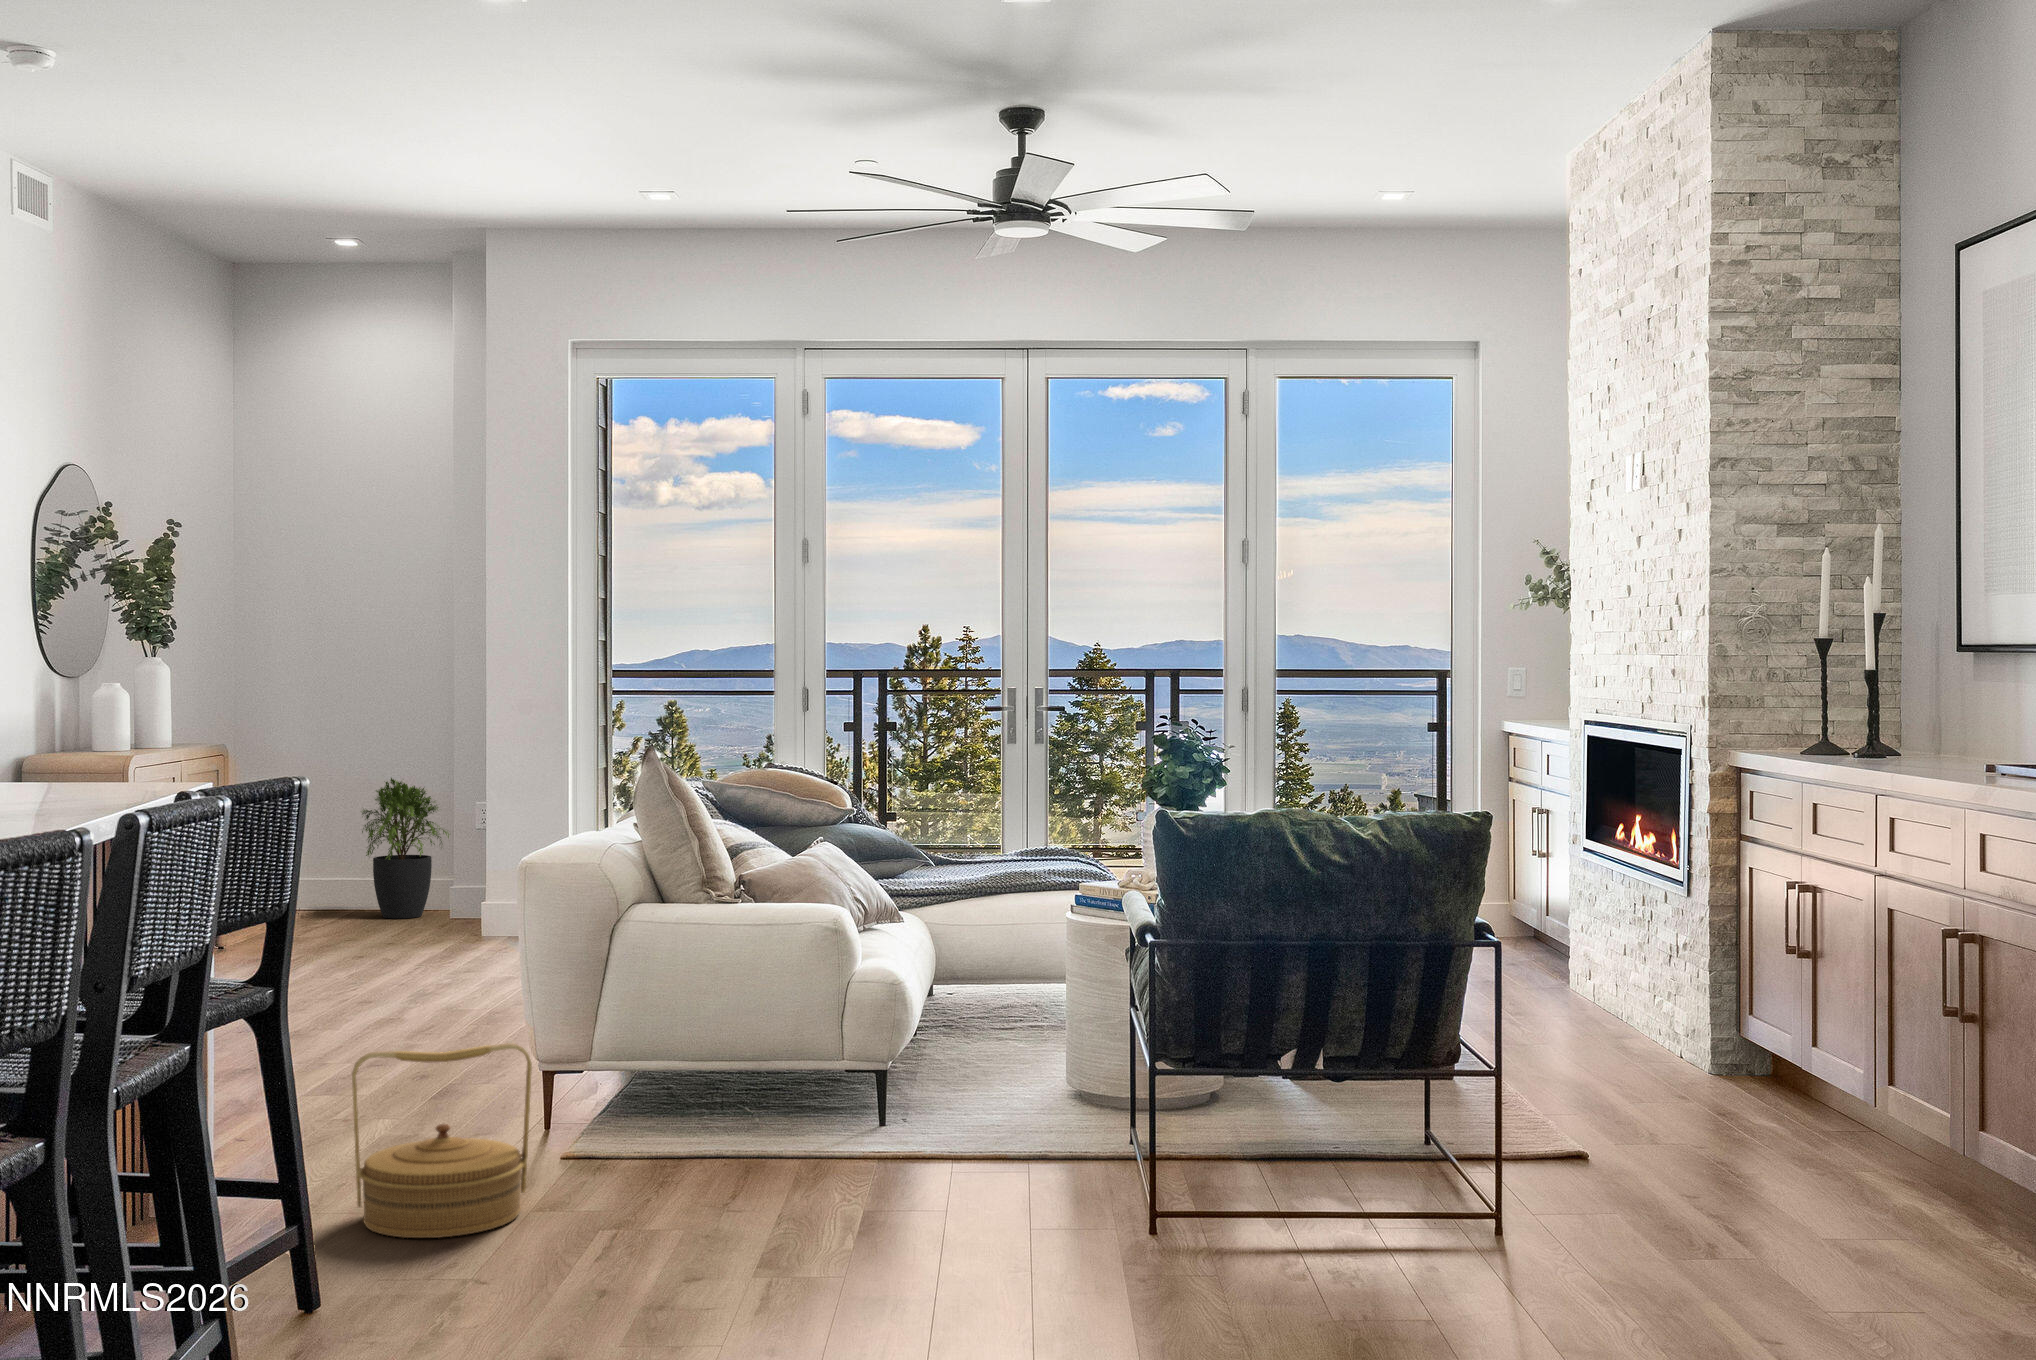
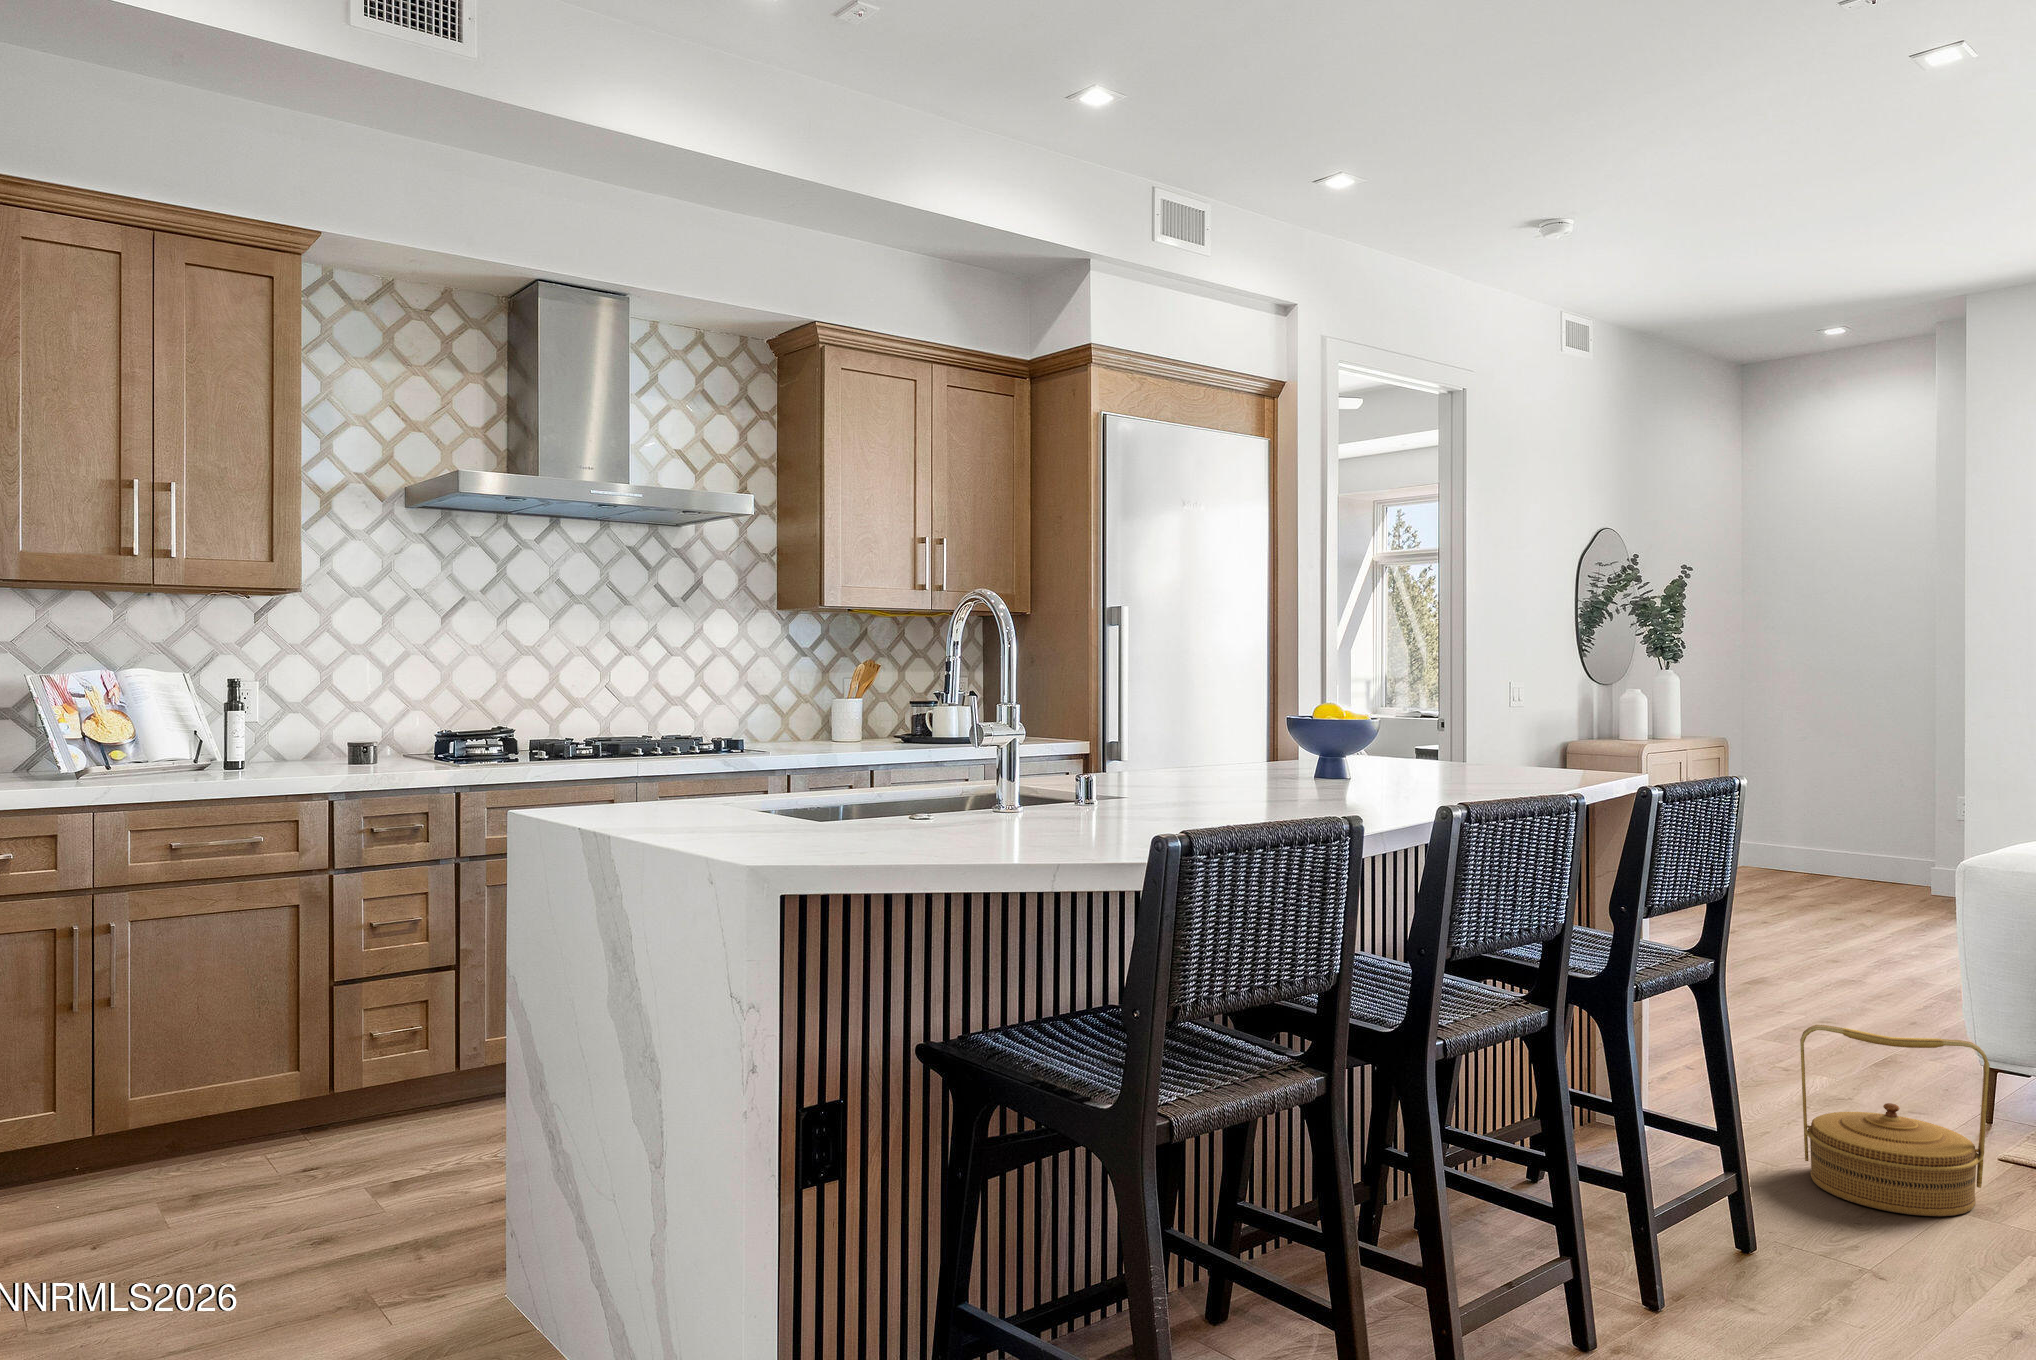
potted plant: present [362,778,449,919] -> none [1842,771,1934,892]

